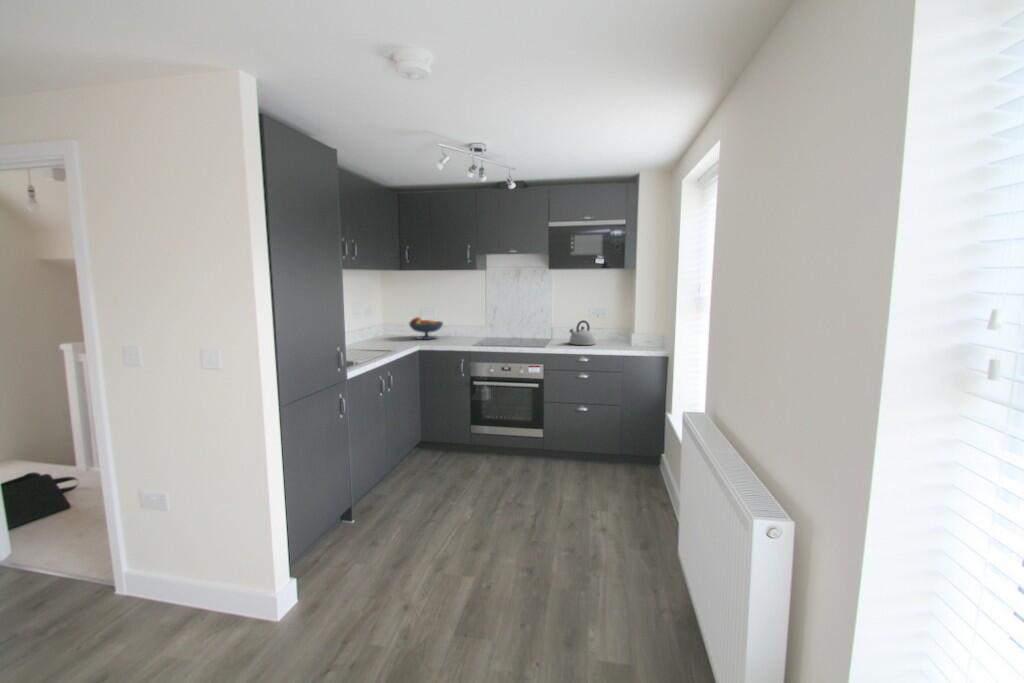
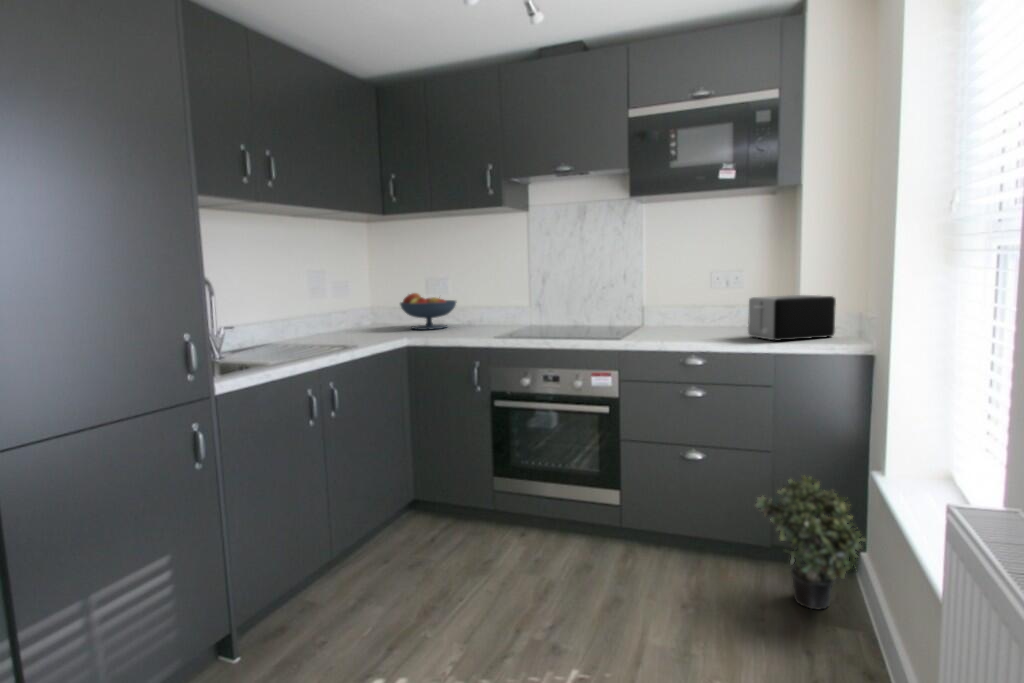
kettle: present [569,320,595,345] -> none [669,289,722,334]
toaster: none [610,325,652,350] -> present [748,295,836,341]
potted plant: none [613,417,664,481] -> present [755,476,866,609]

